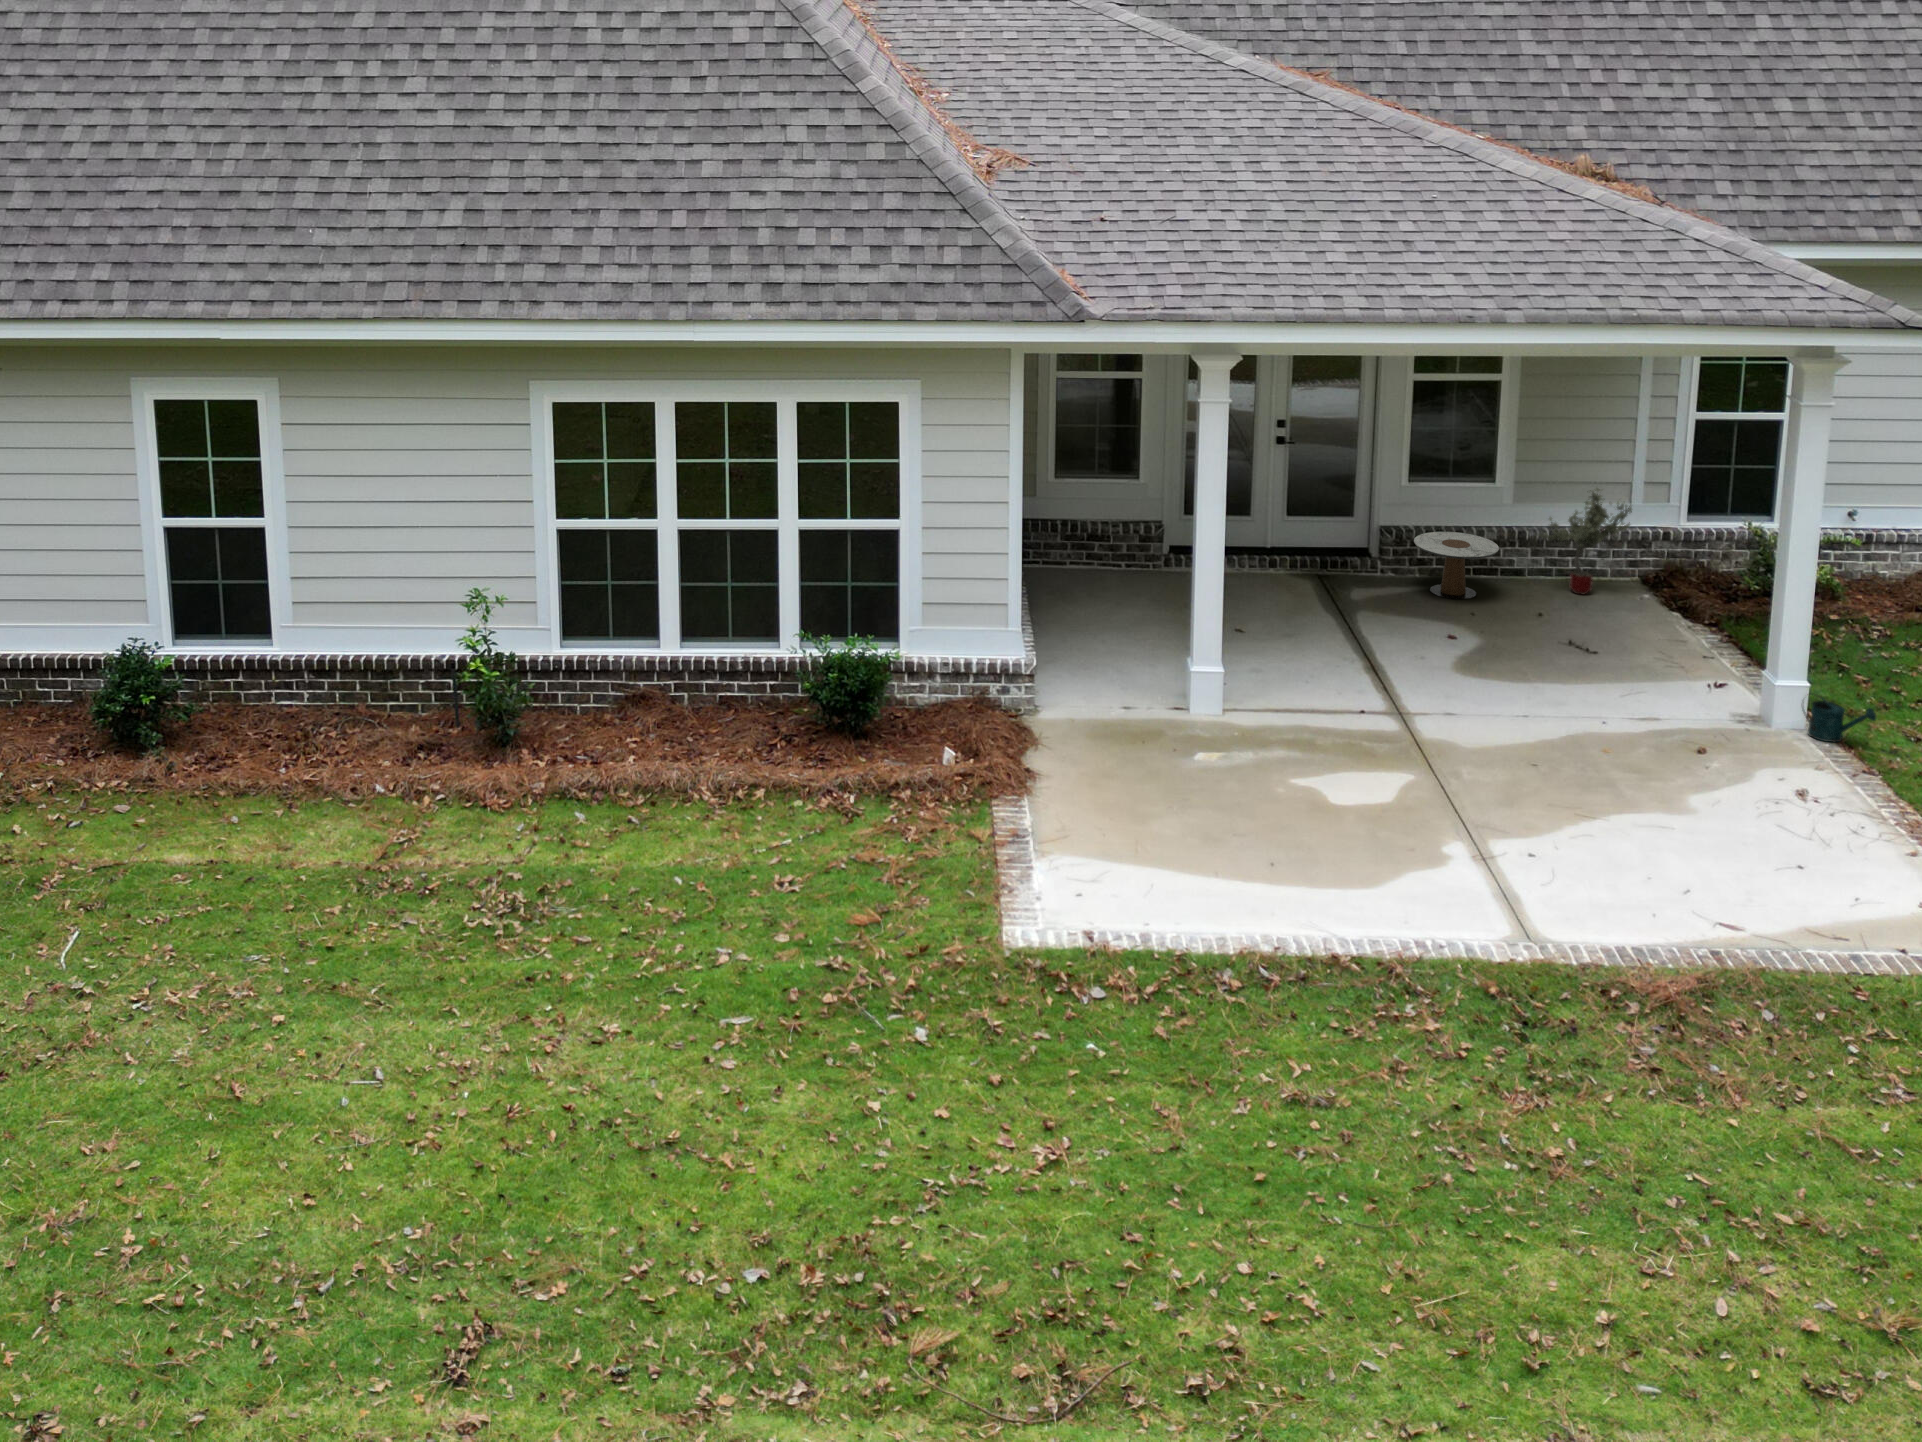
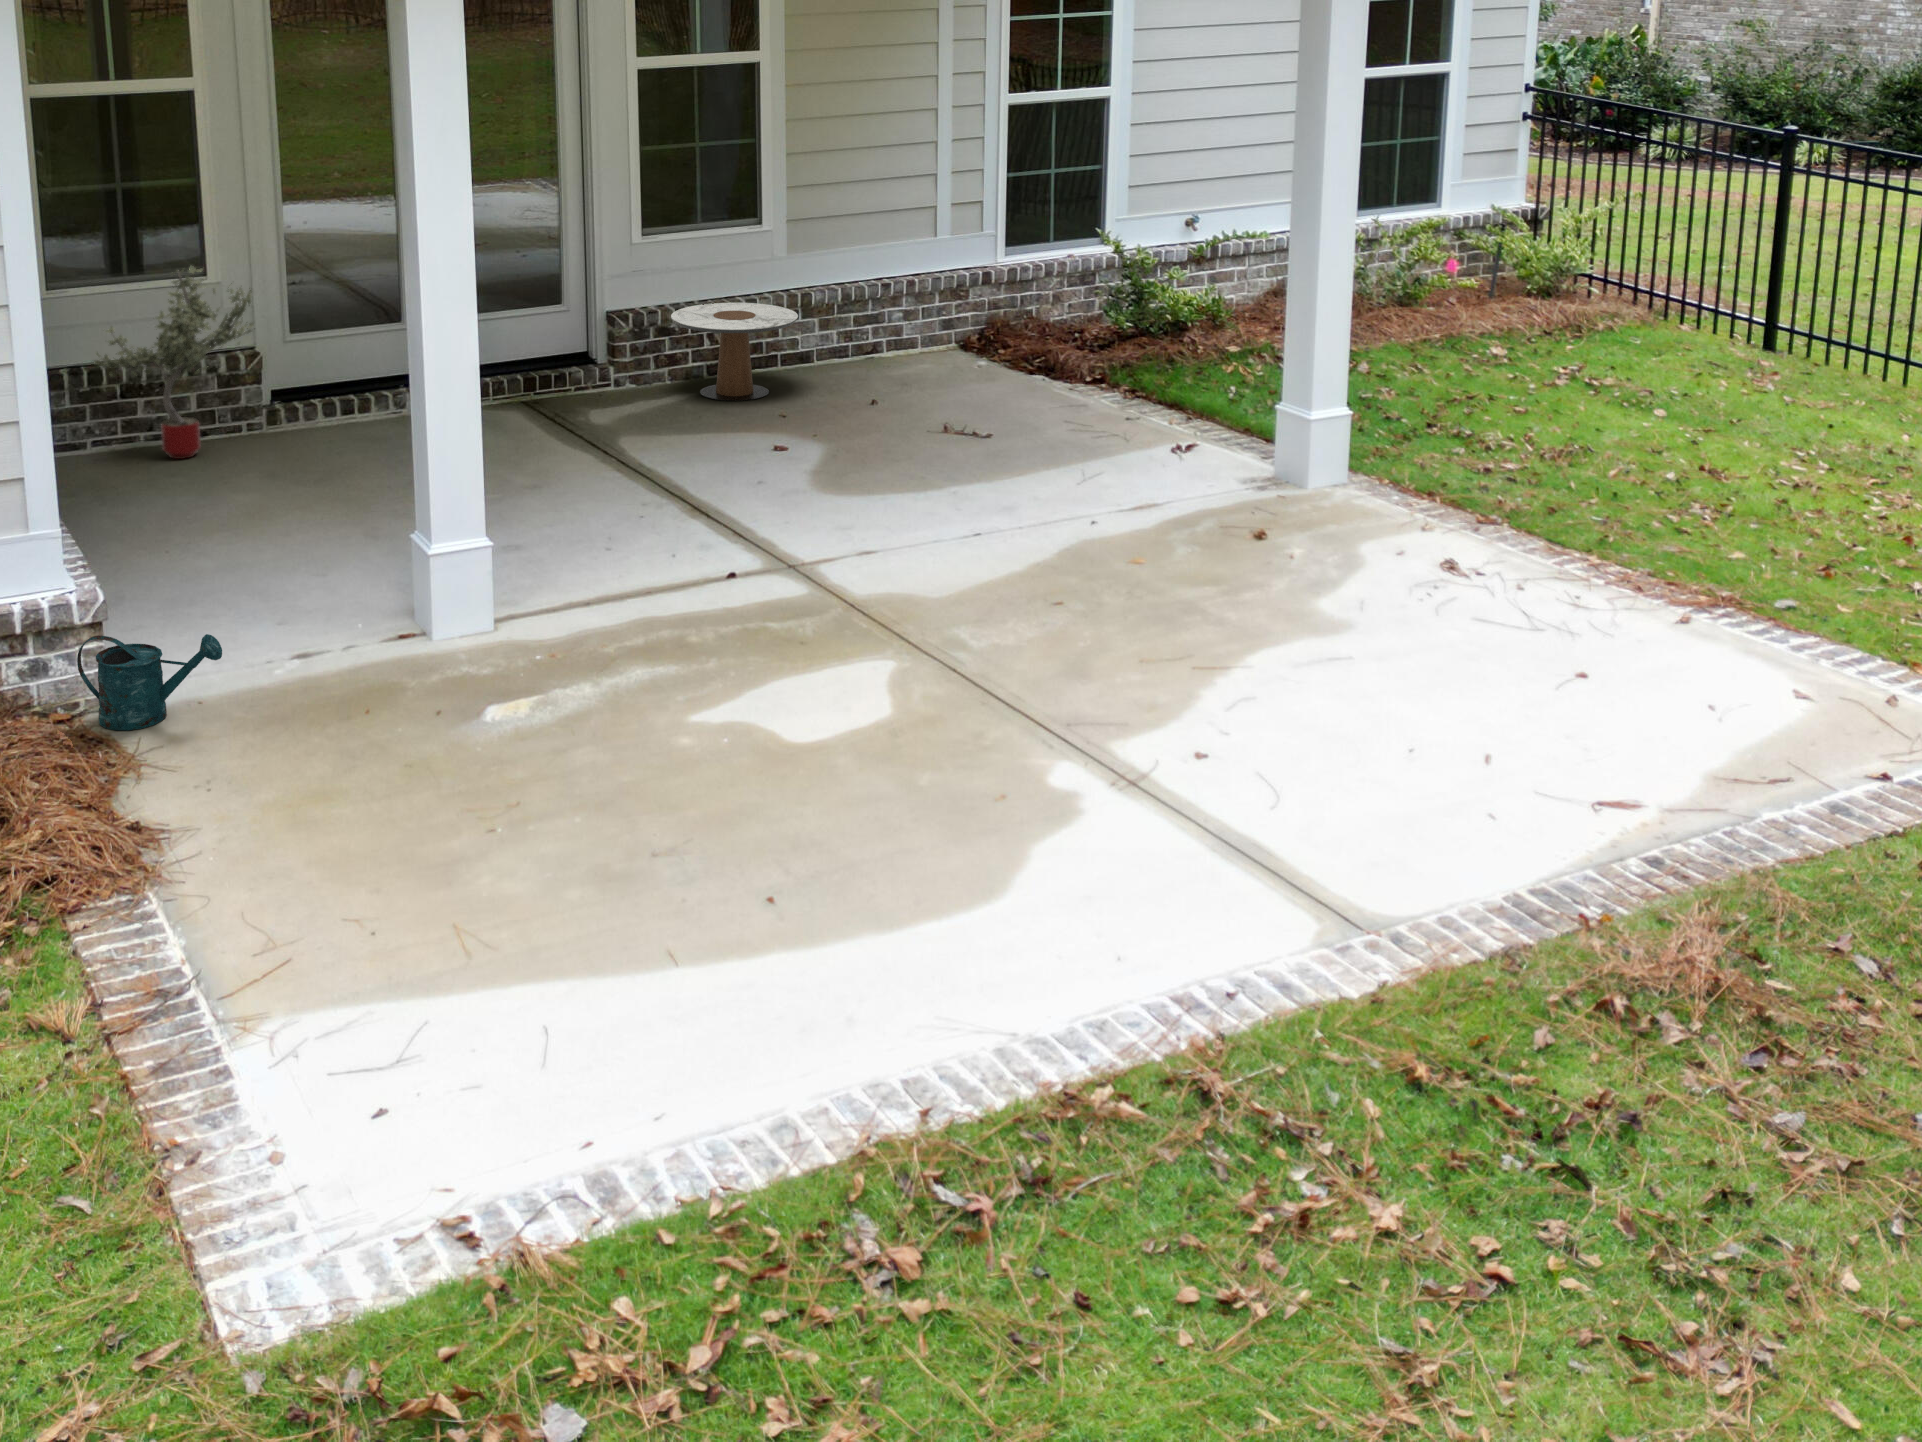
potted tree: present [1540,488,1632,594] -> present [94,266,254,459]
watering can: present [1803,698,1876,742] -> present [77,634,222,730]

